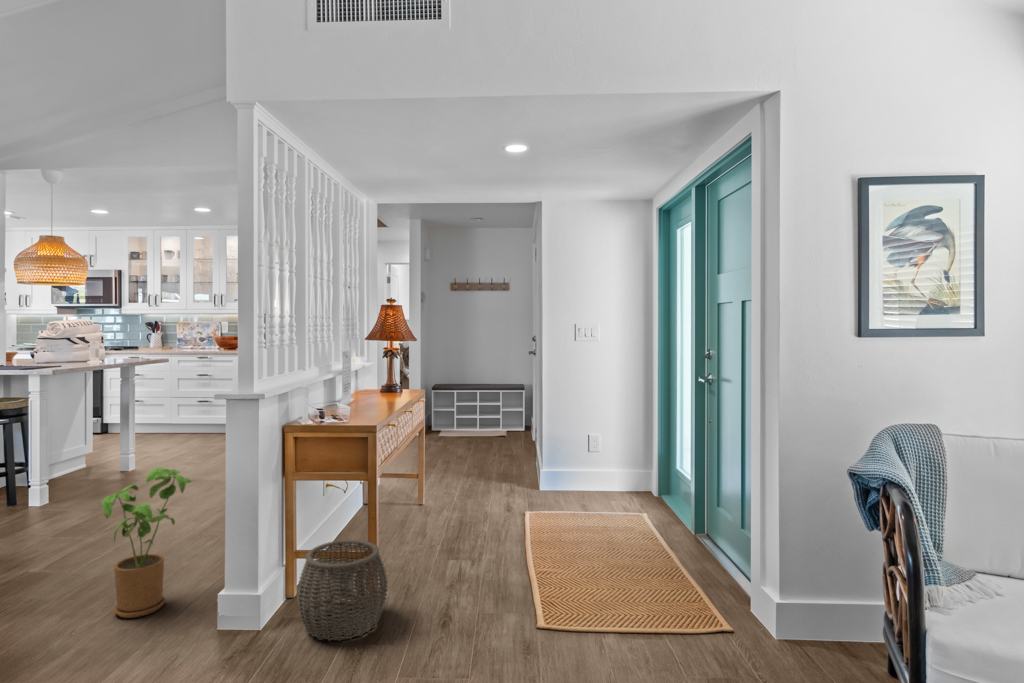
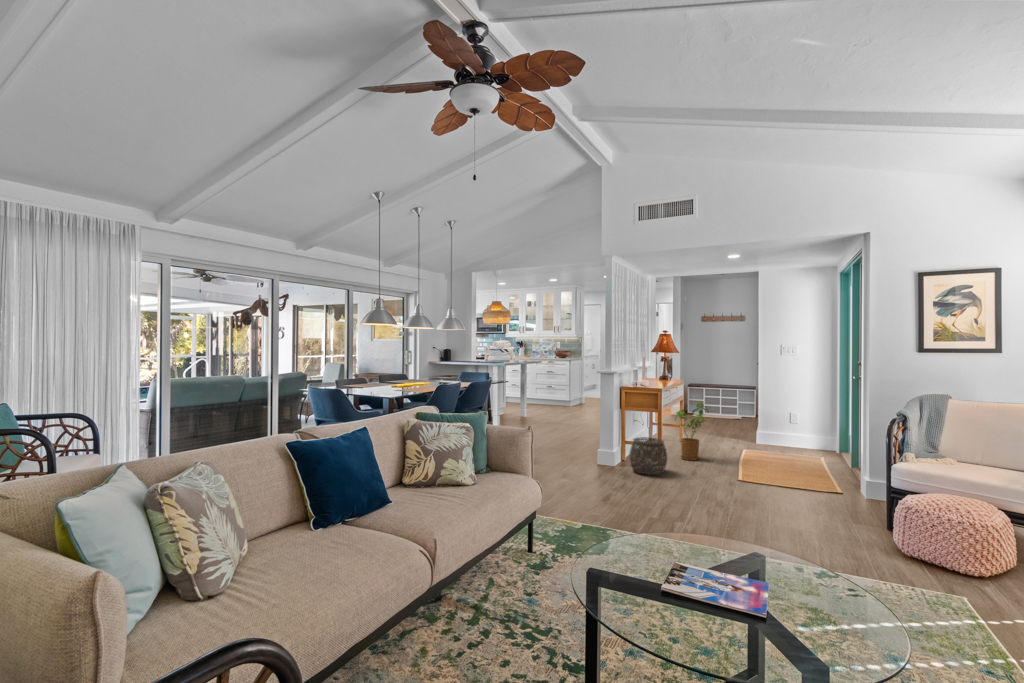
house plant: present [102,468,194,618] -> present [675,402,708,461]

